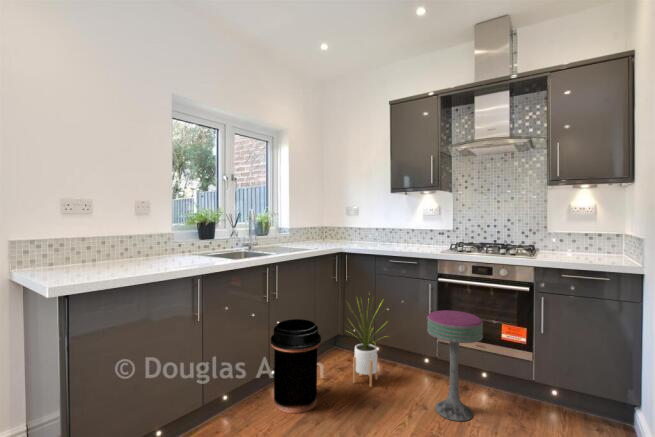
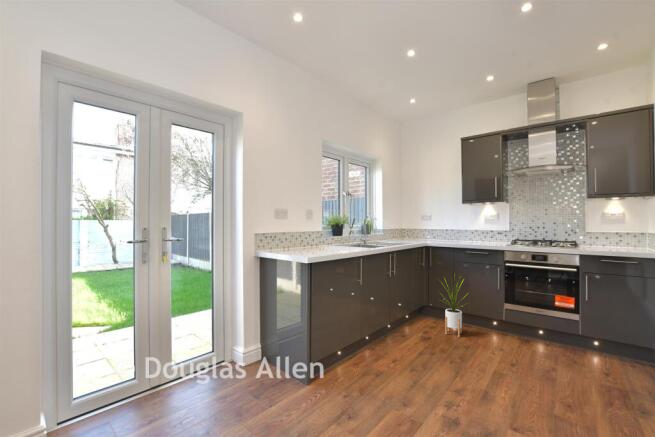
bar stool: present [427,310,483,421] -> none [503,284,545,356]
trash can: present [271,319,321,413] -> none [395,289,429,348]

